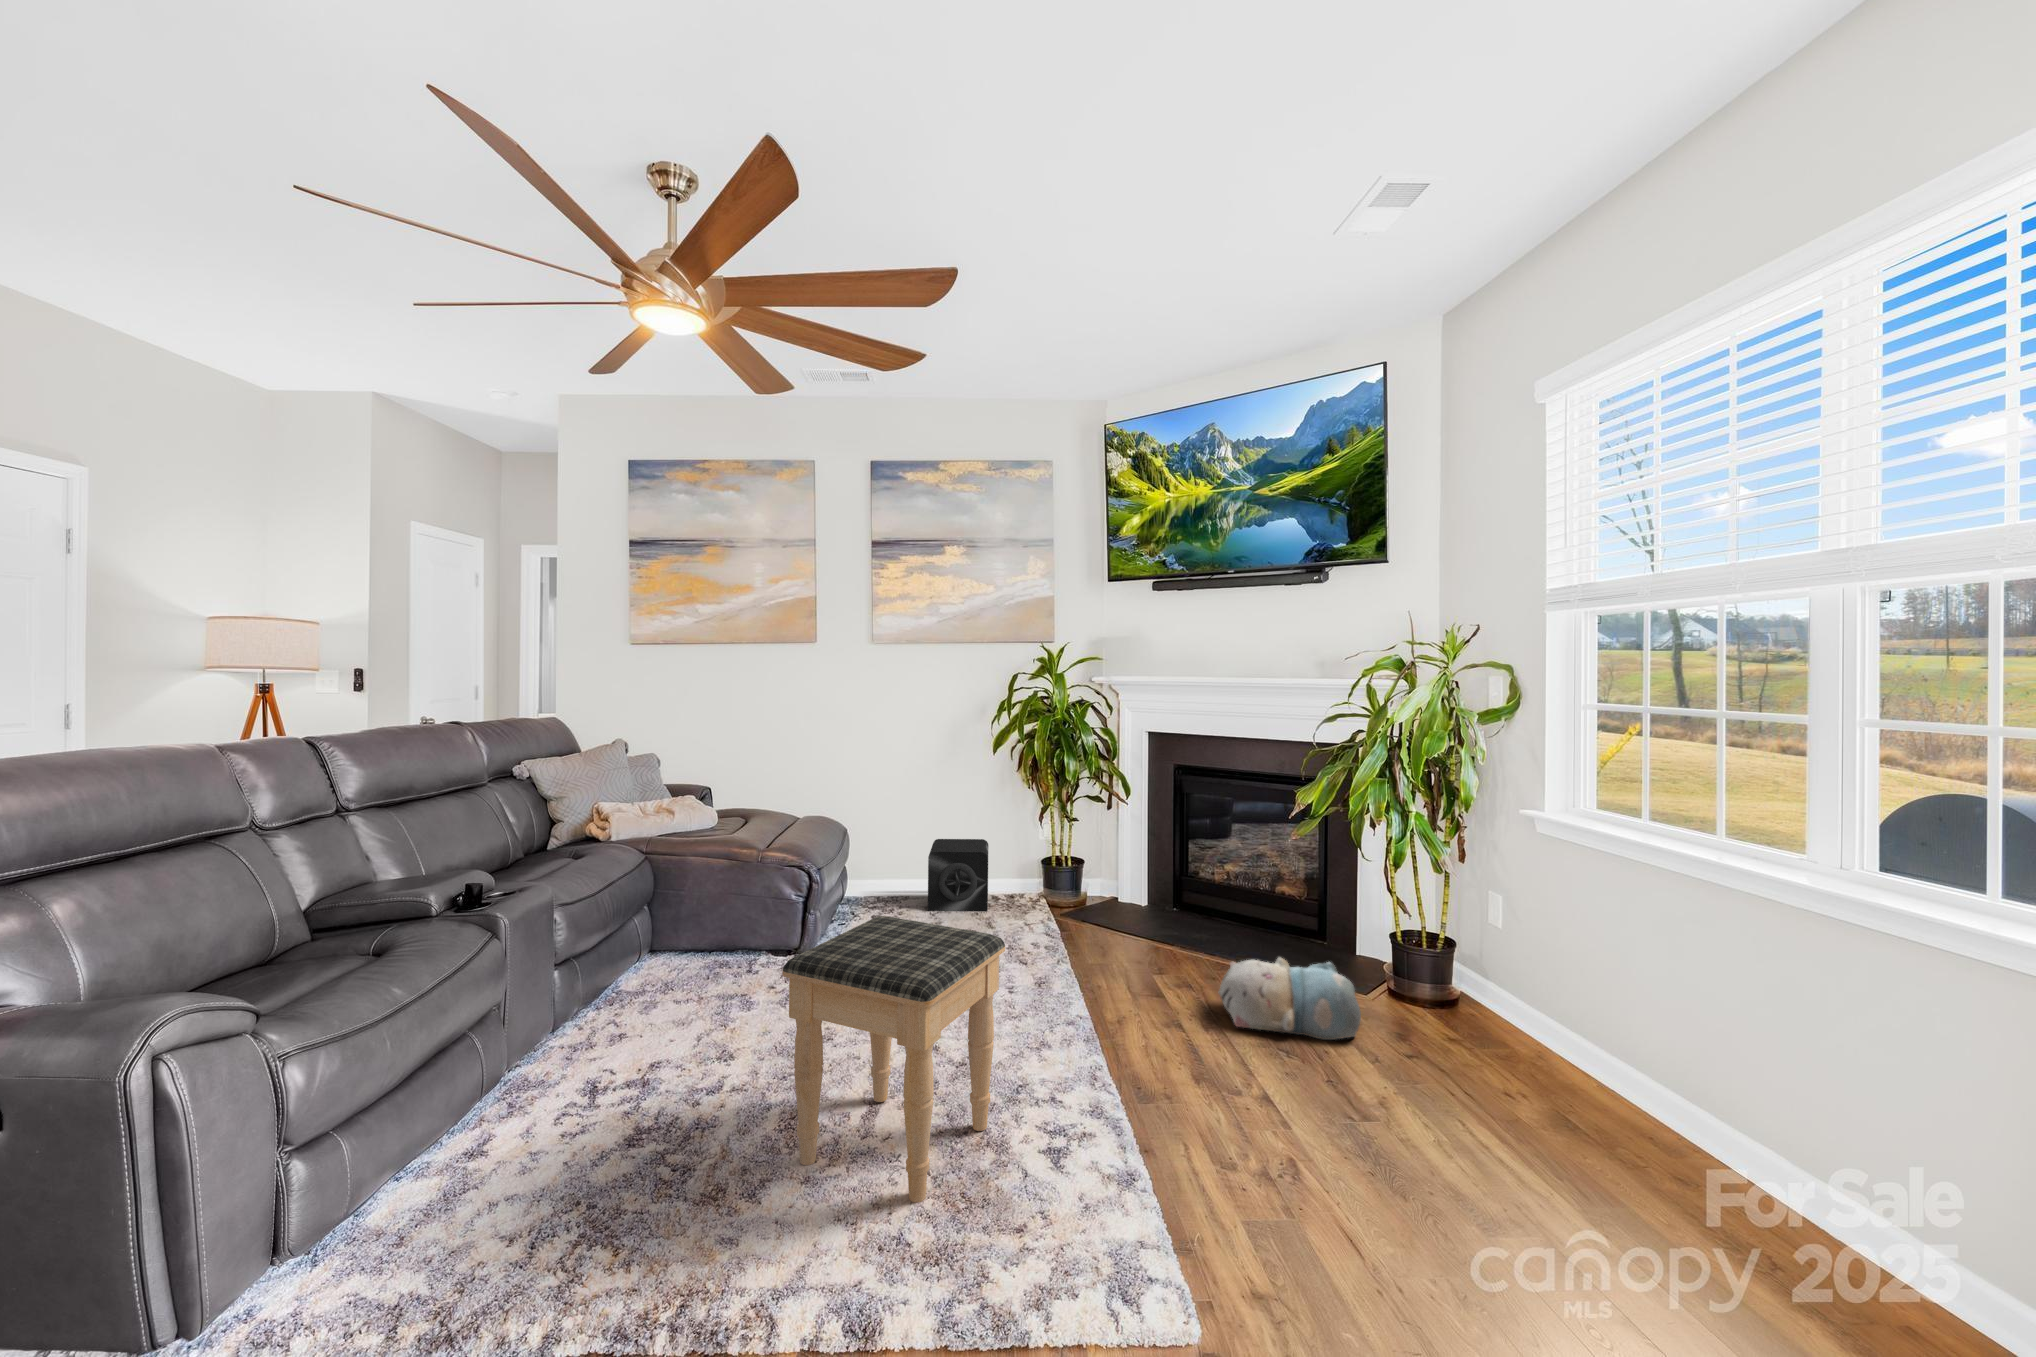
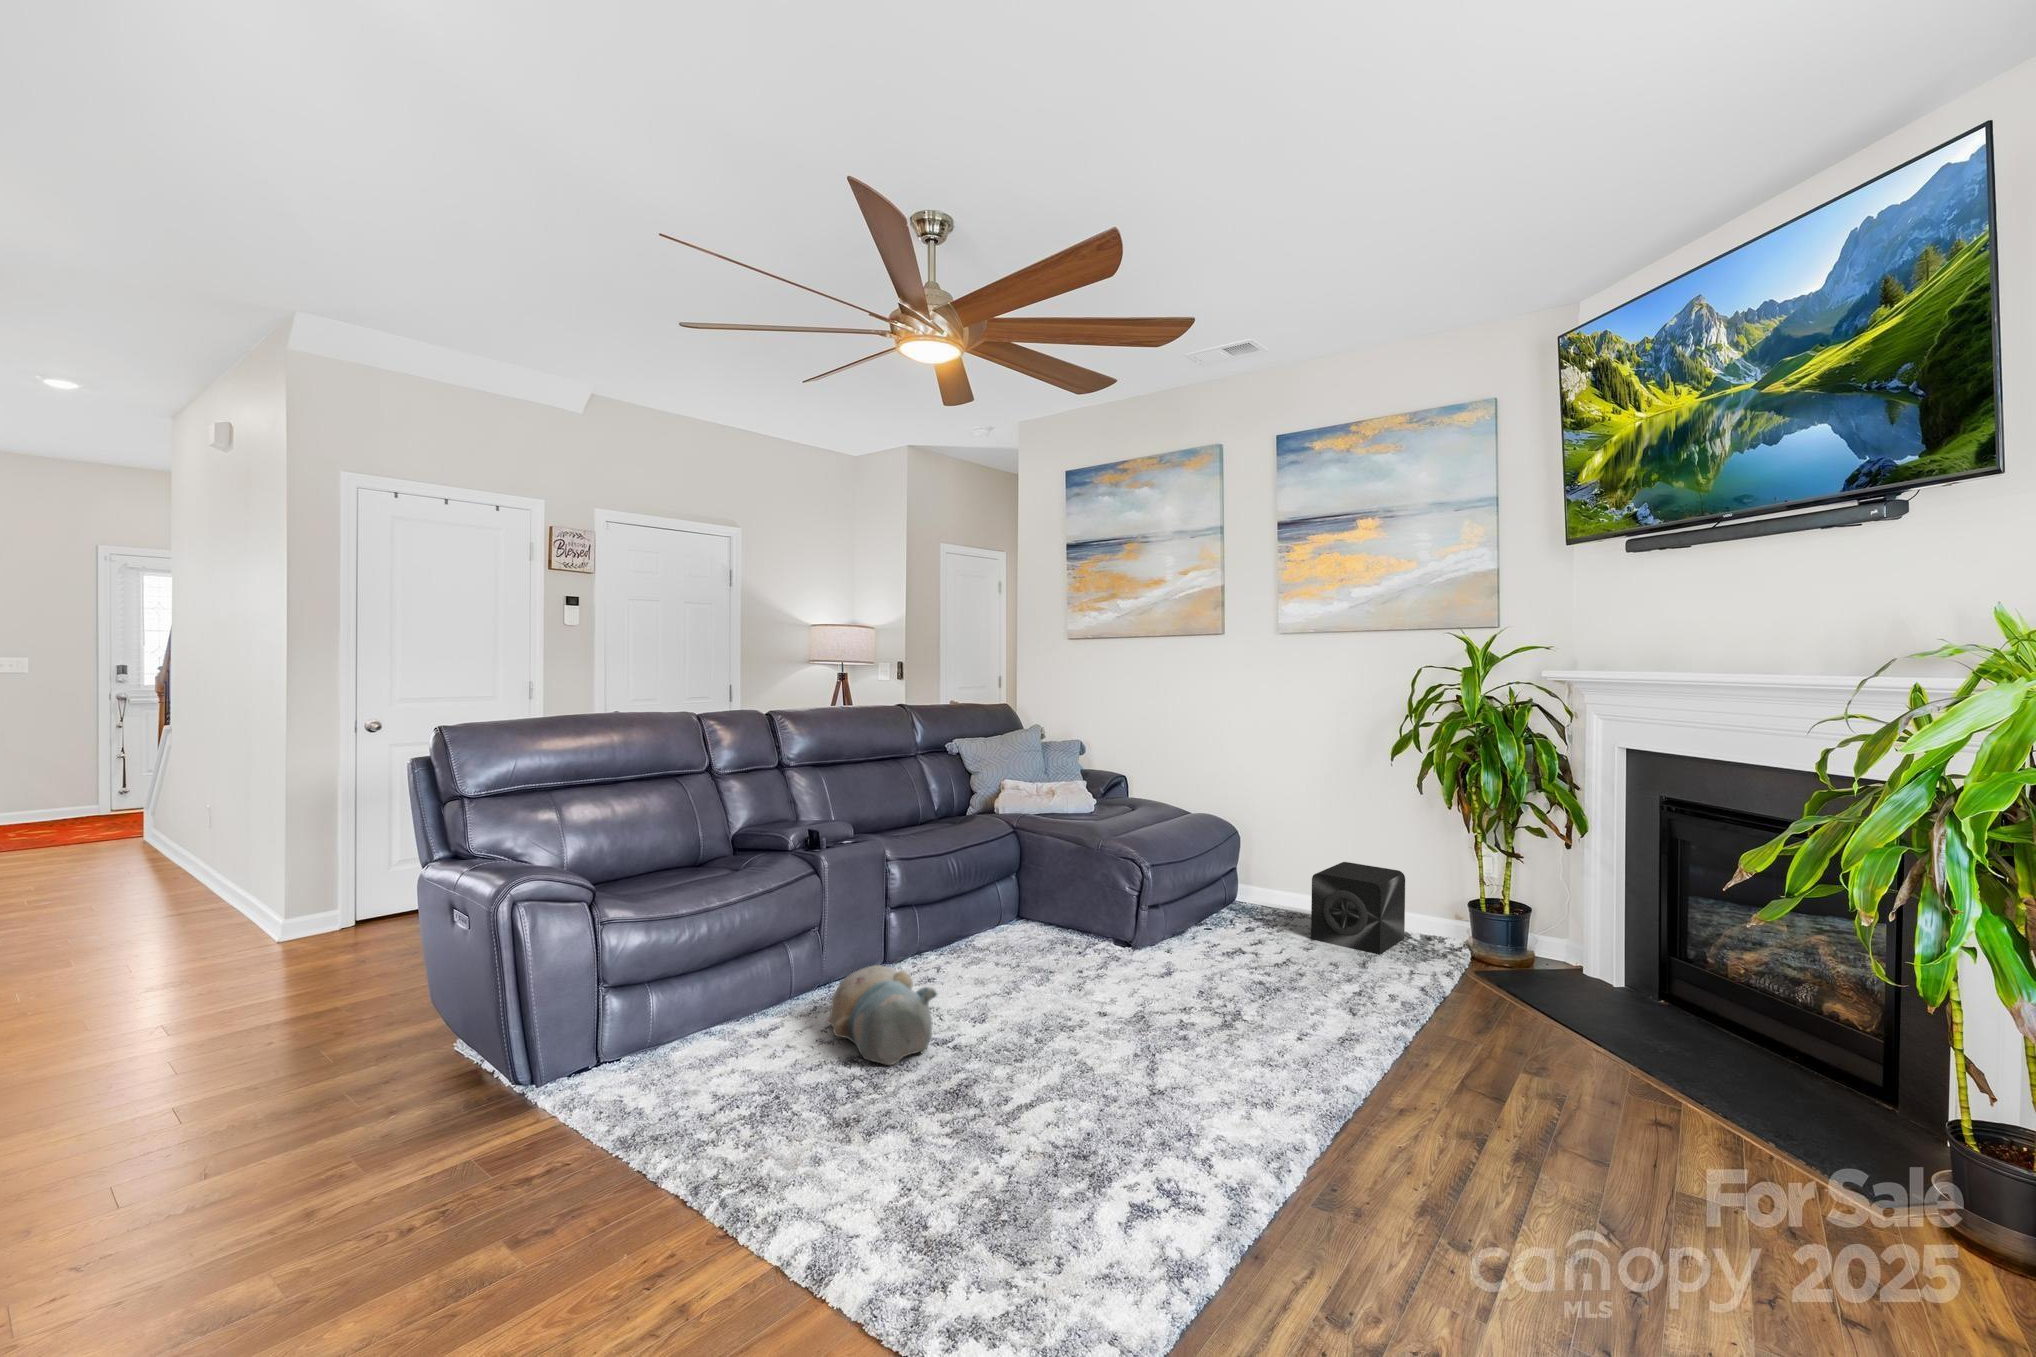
footstool: present [782,916,1005,1203] -> none [937,901,1132,1150]
plush toy: present [1219,958,1361,1040] -> present [827,965,937,1065]

